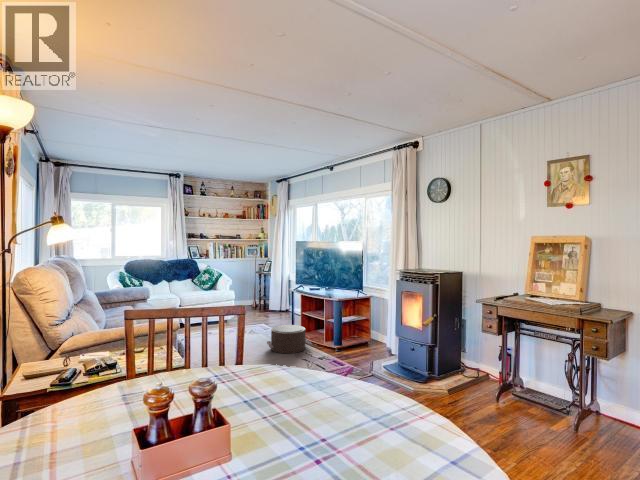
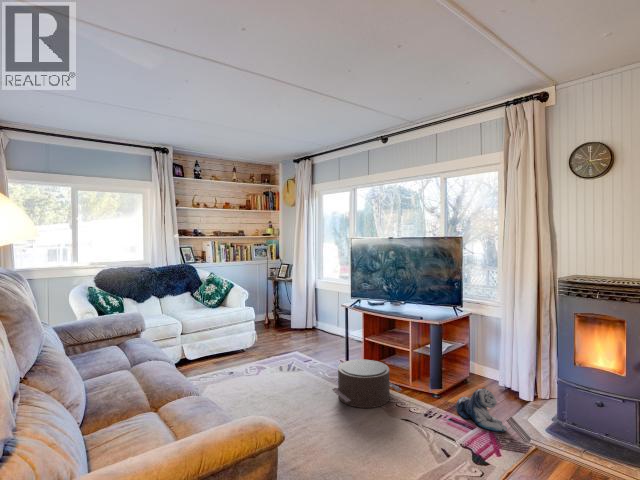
plush toy: none [340,341,361,367] -> present [456,388,507,432]

